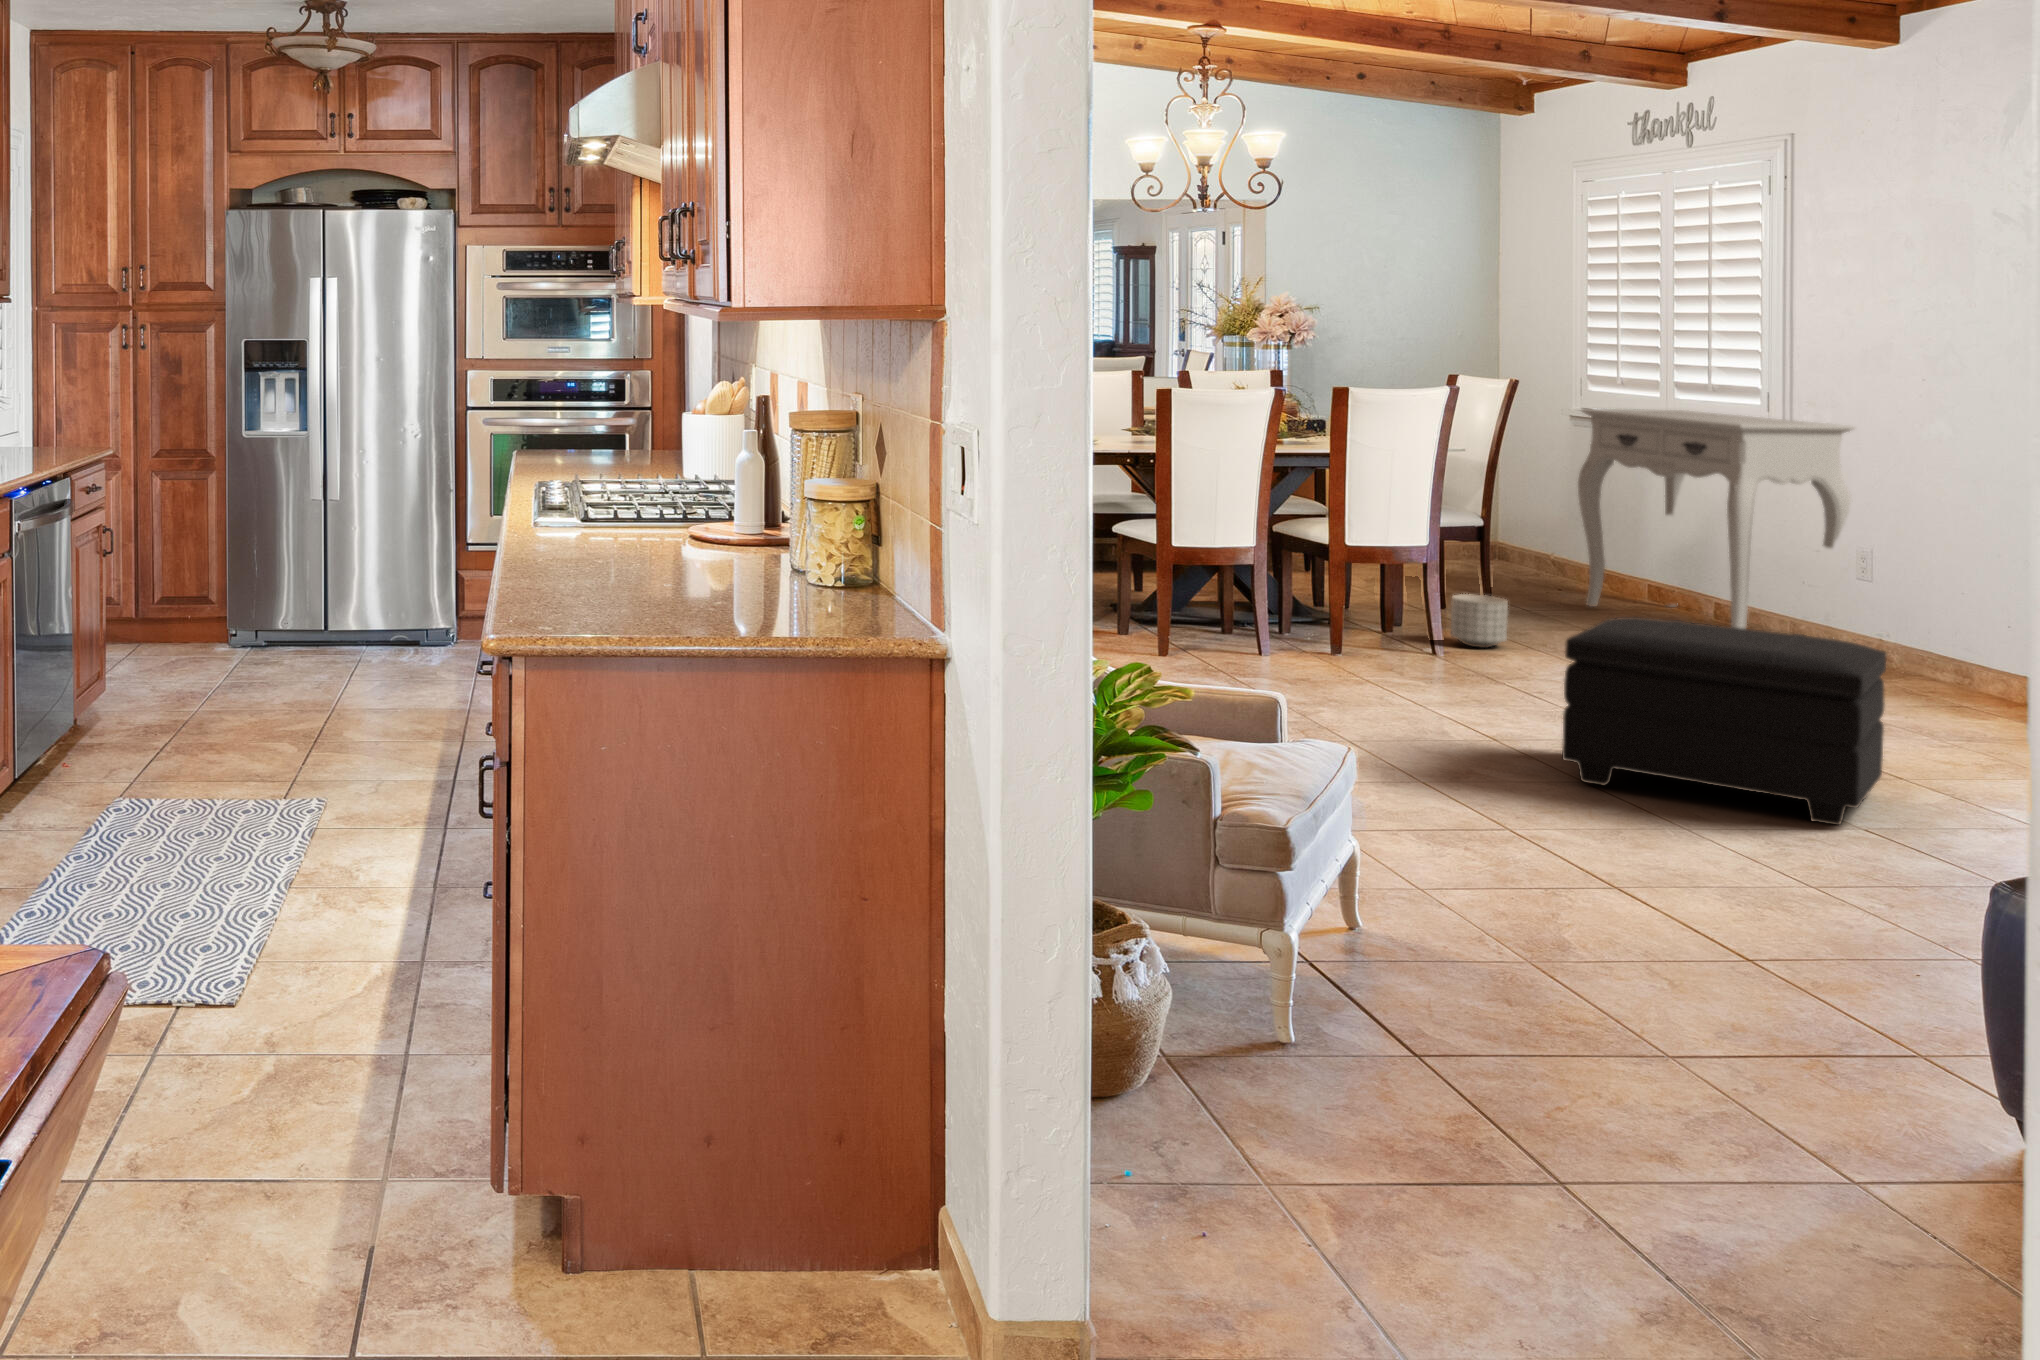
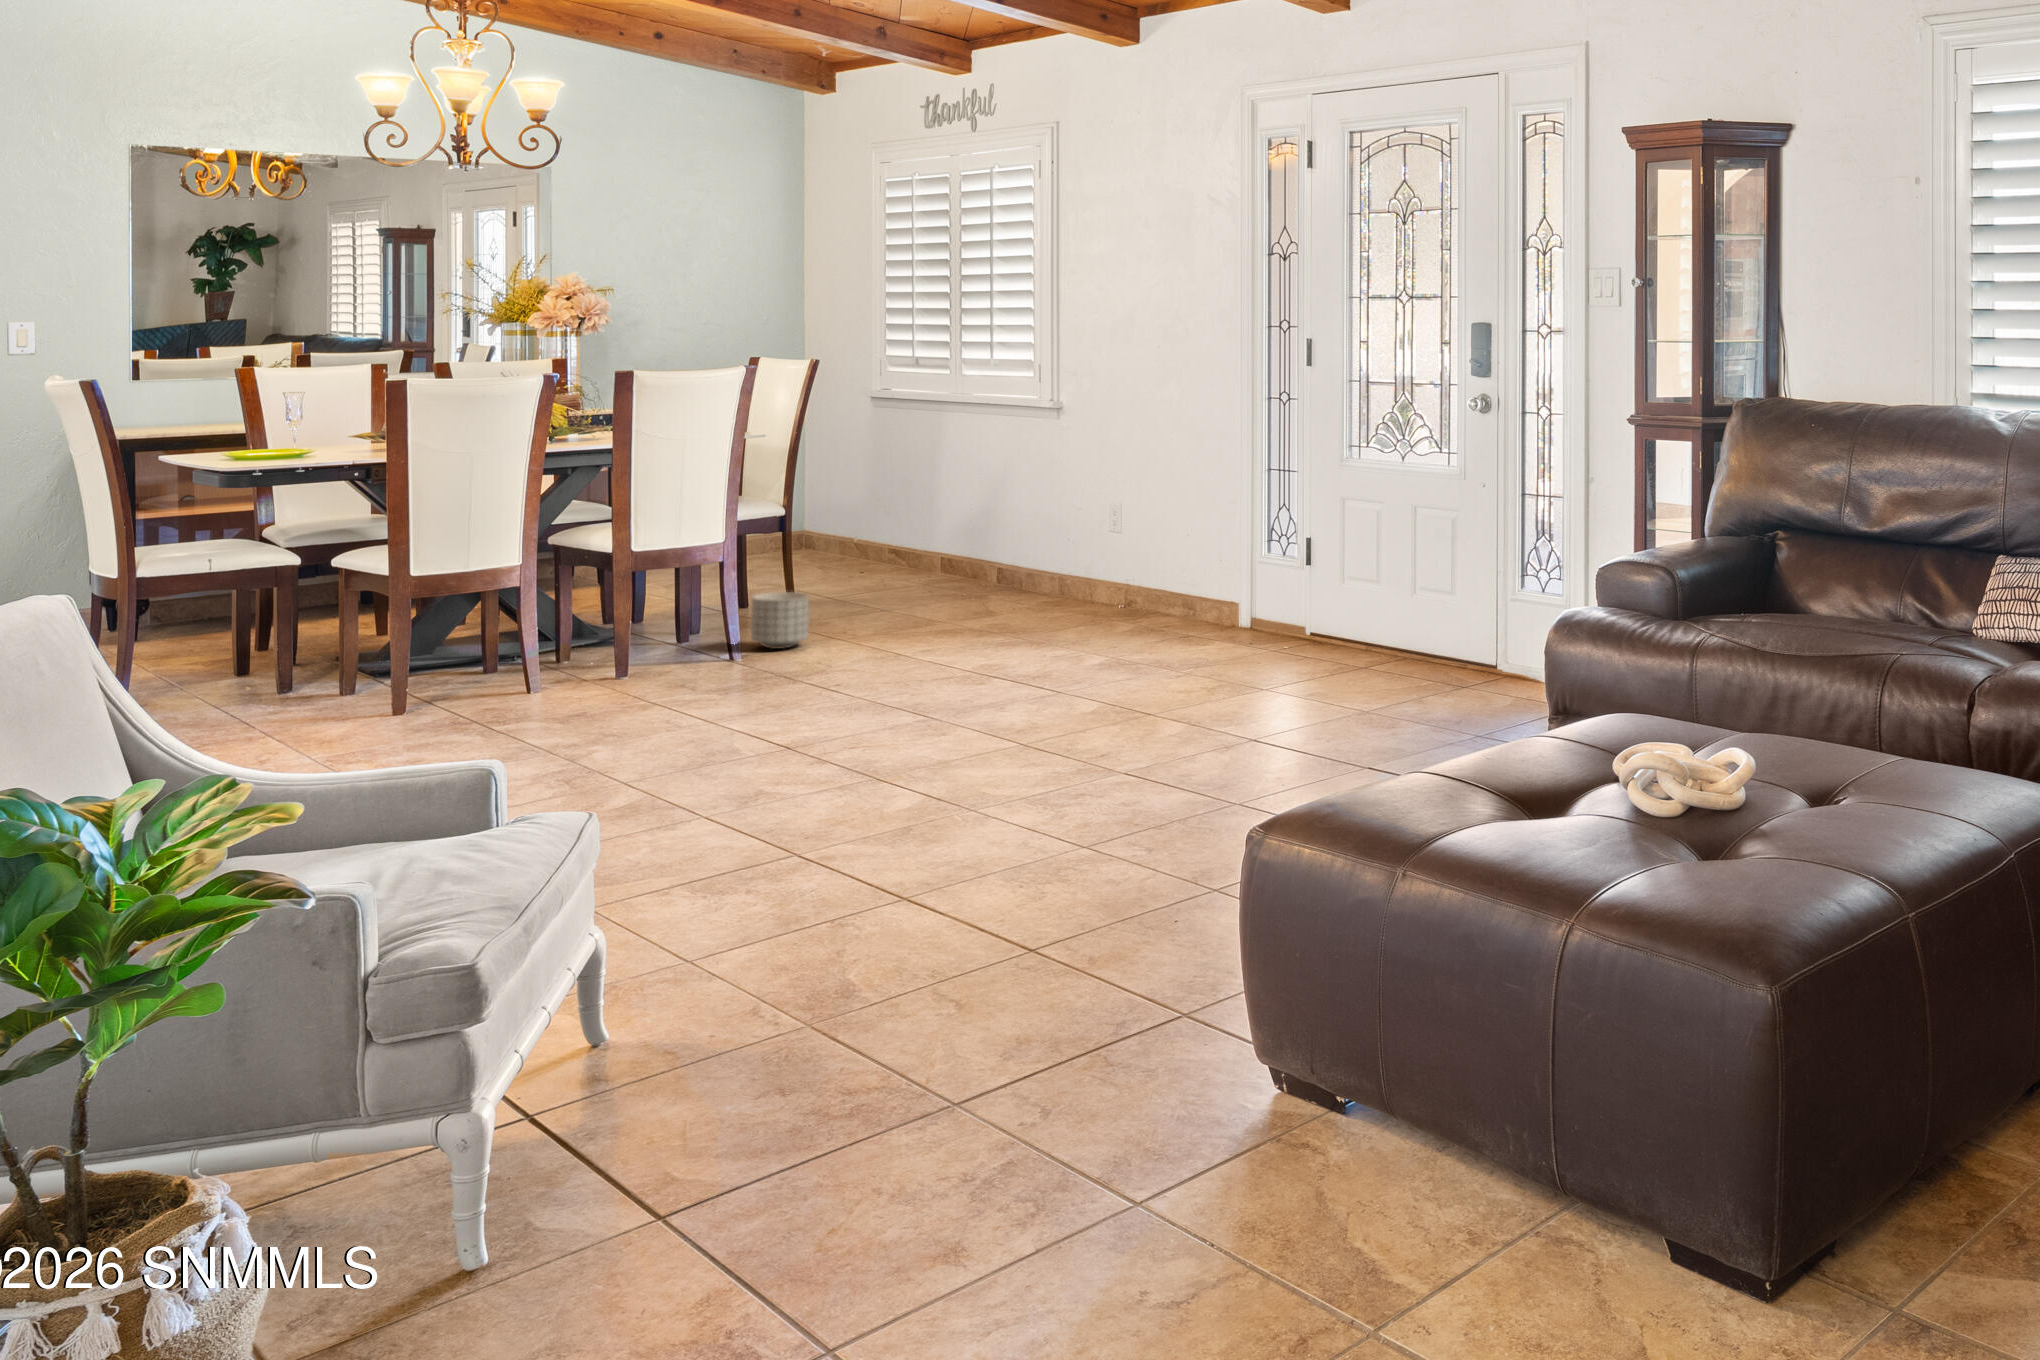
console table: present [1578,409,1855,629] -> none [877,390,1109,617]
footstool: present [1562,617,1887,825] -> none [856,601,1142,790]

